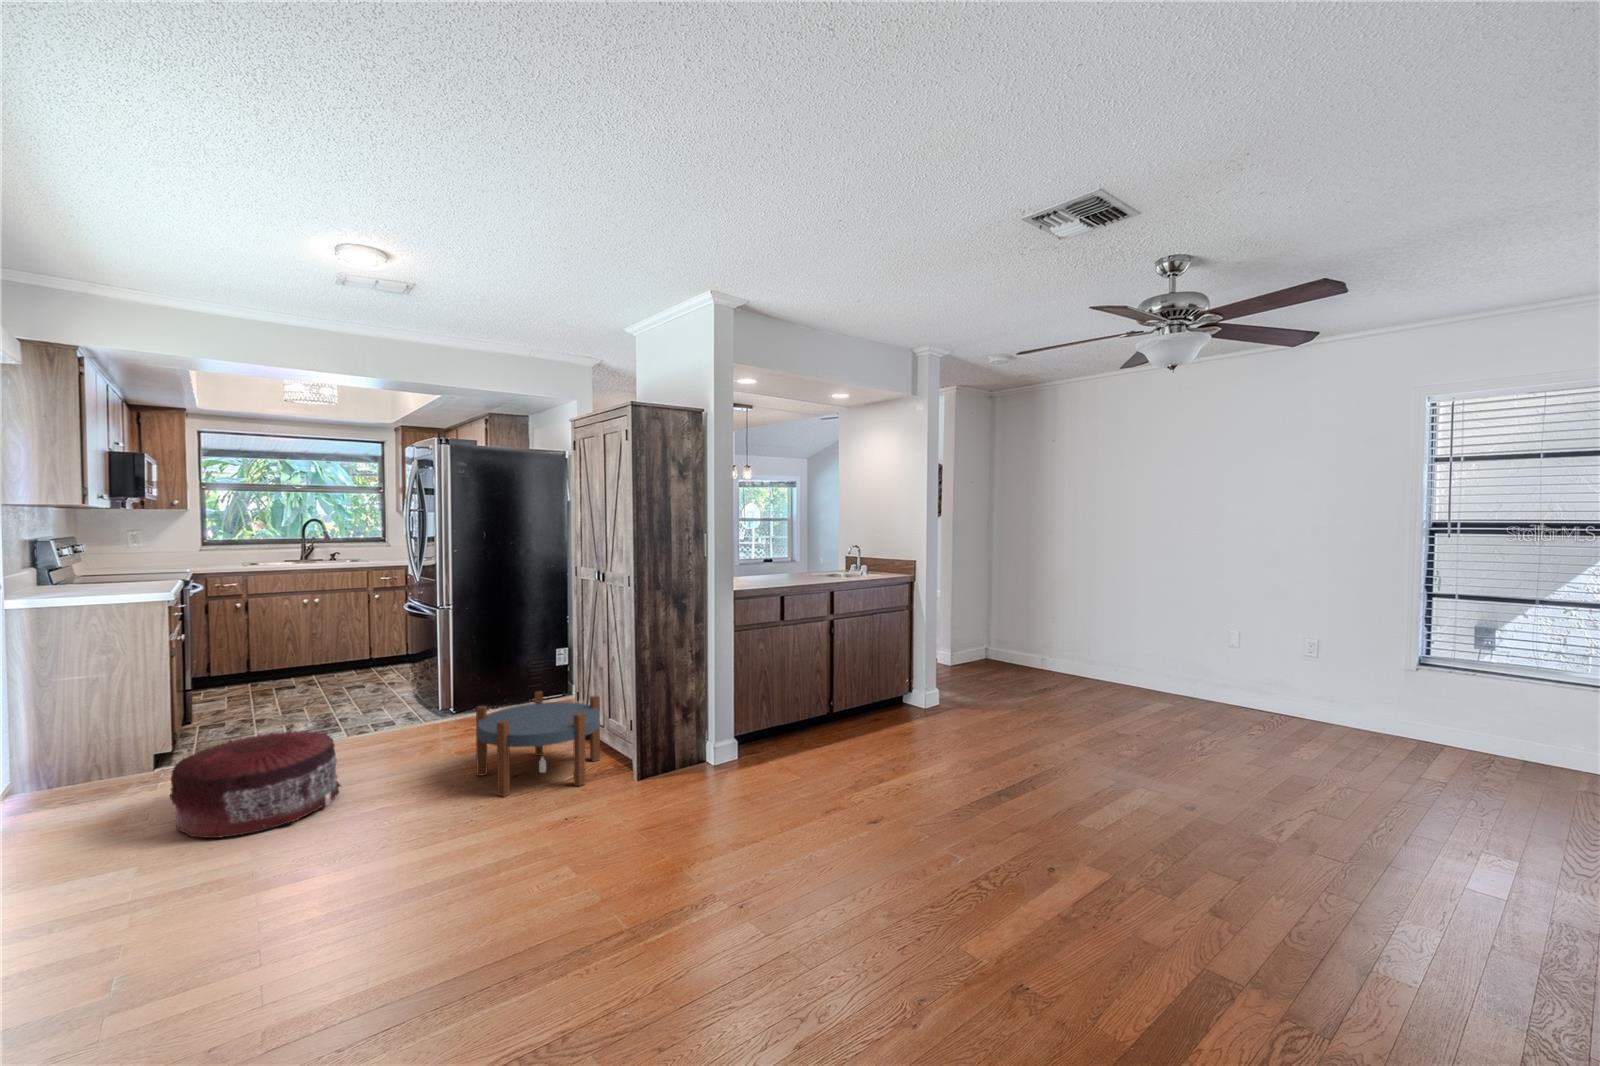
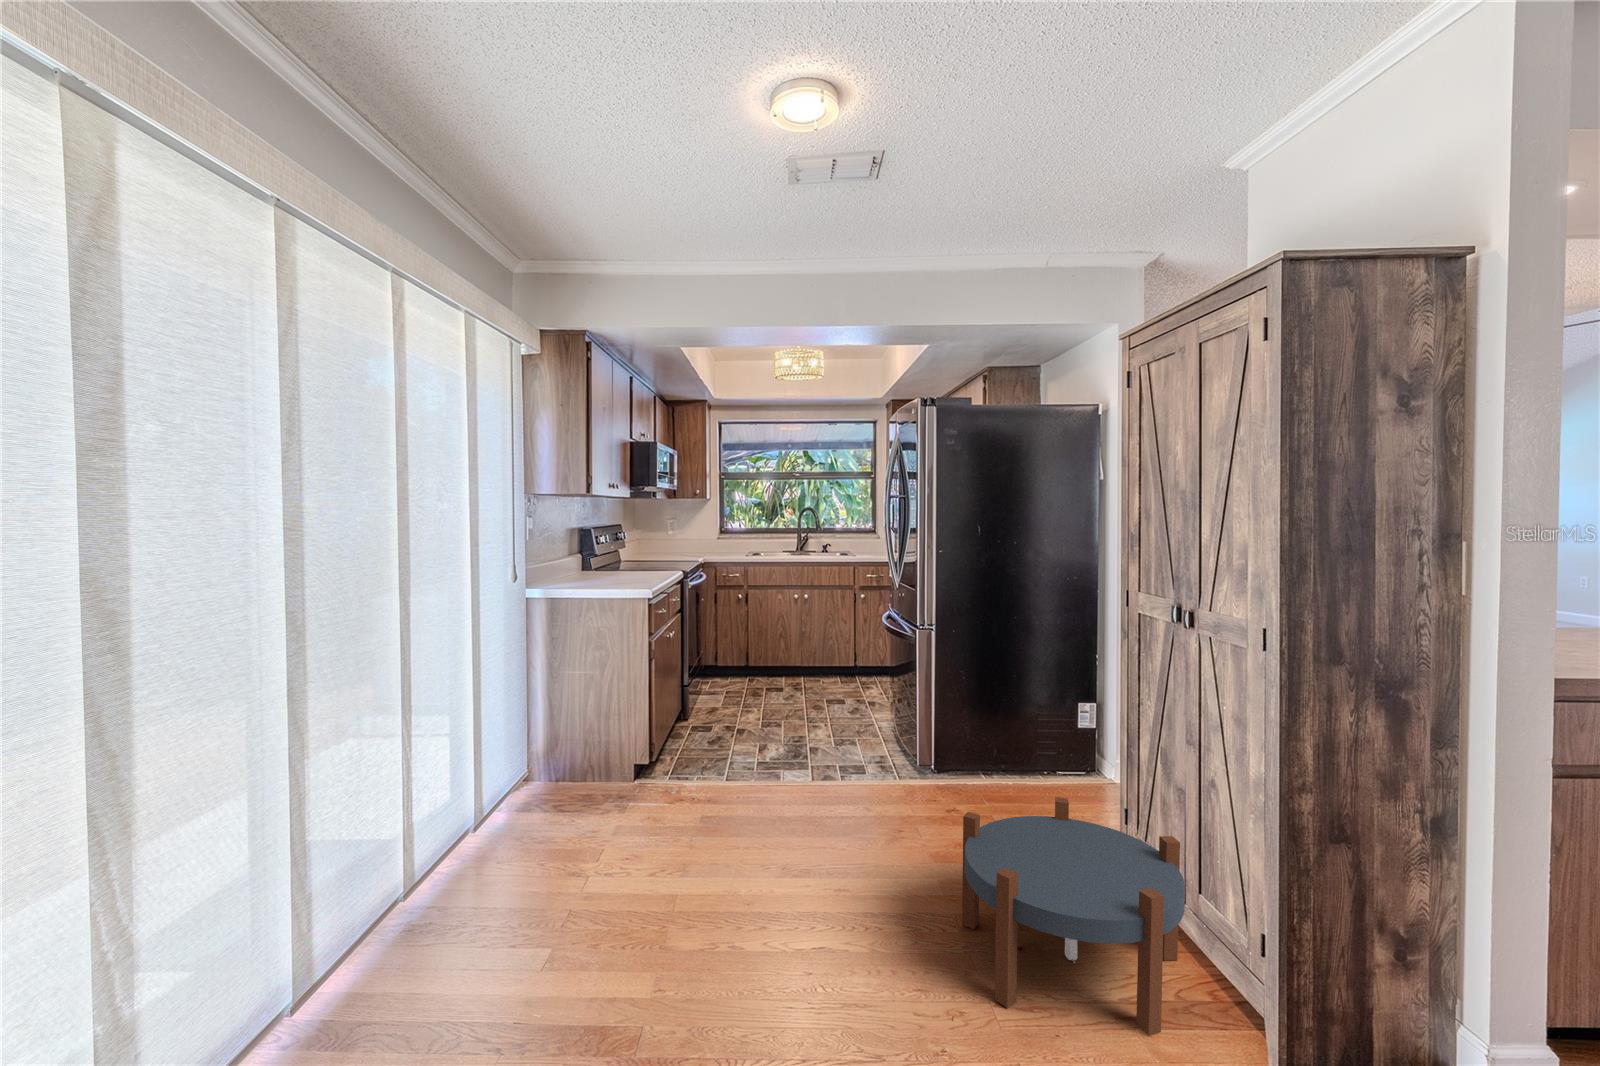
pouf: present [170,730,340,838] -> none [596,785,784,948]

